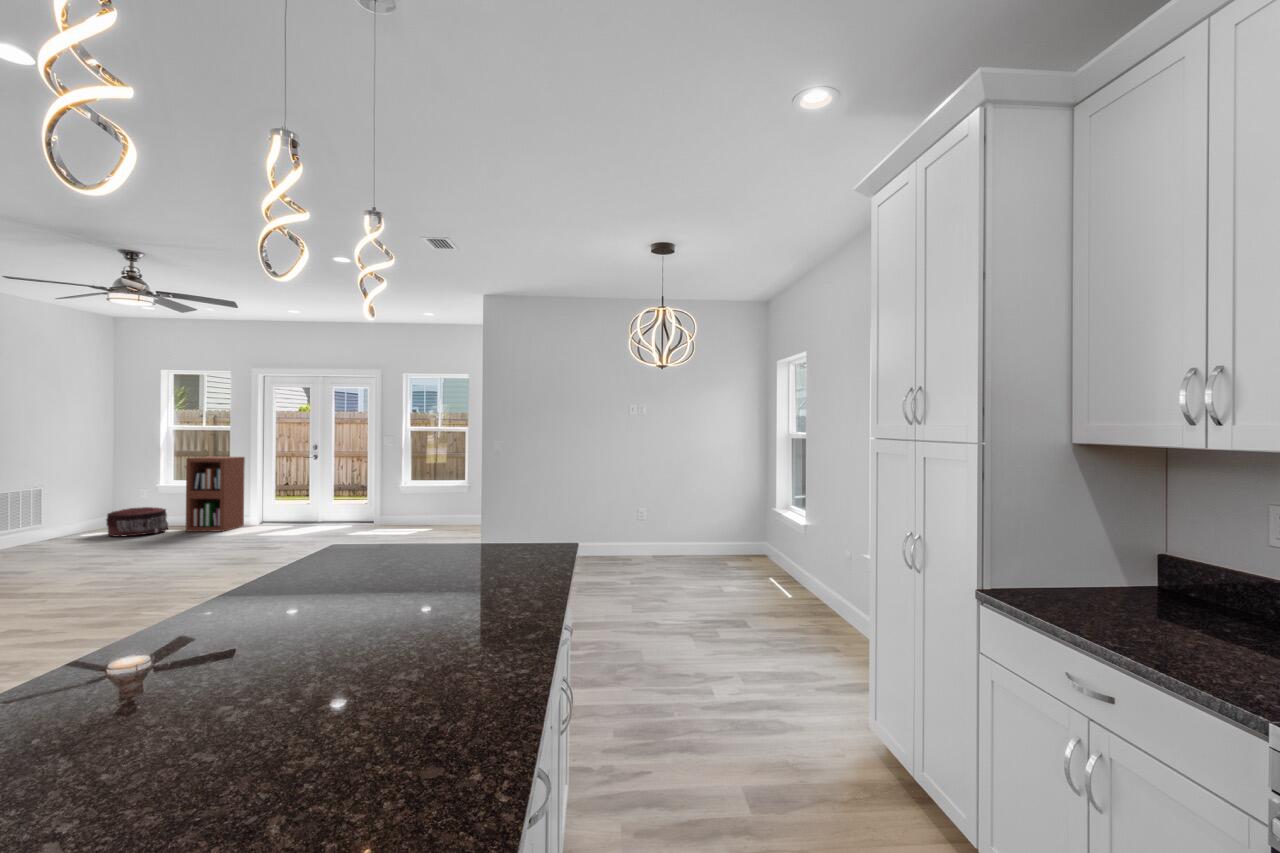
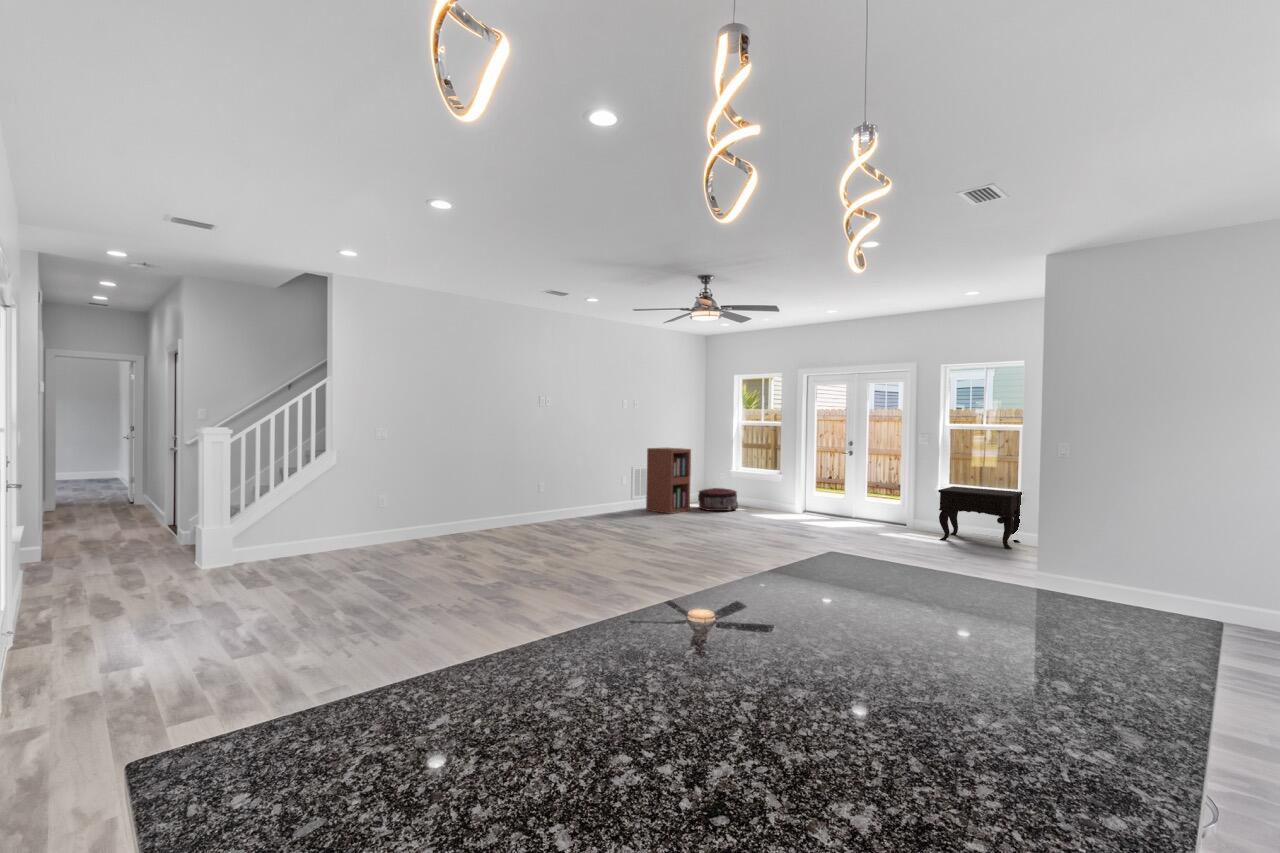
bookshelf: present [186,456,245,531] -> present [646,448,691,514]
side table: none [399,483,468,533] -> present [938,486,1022,549]

